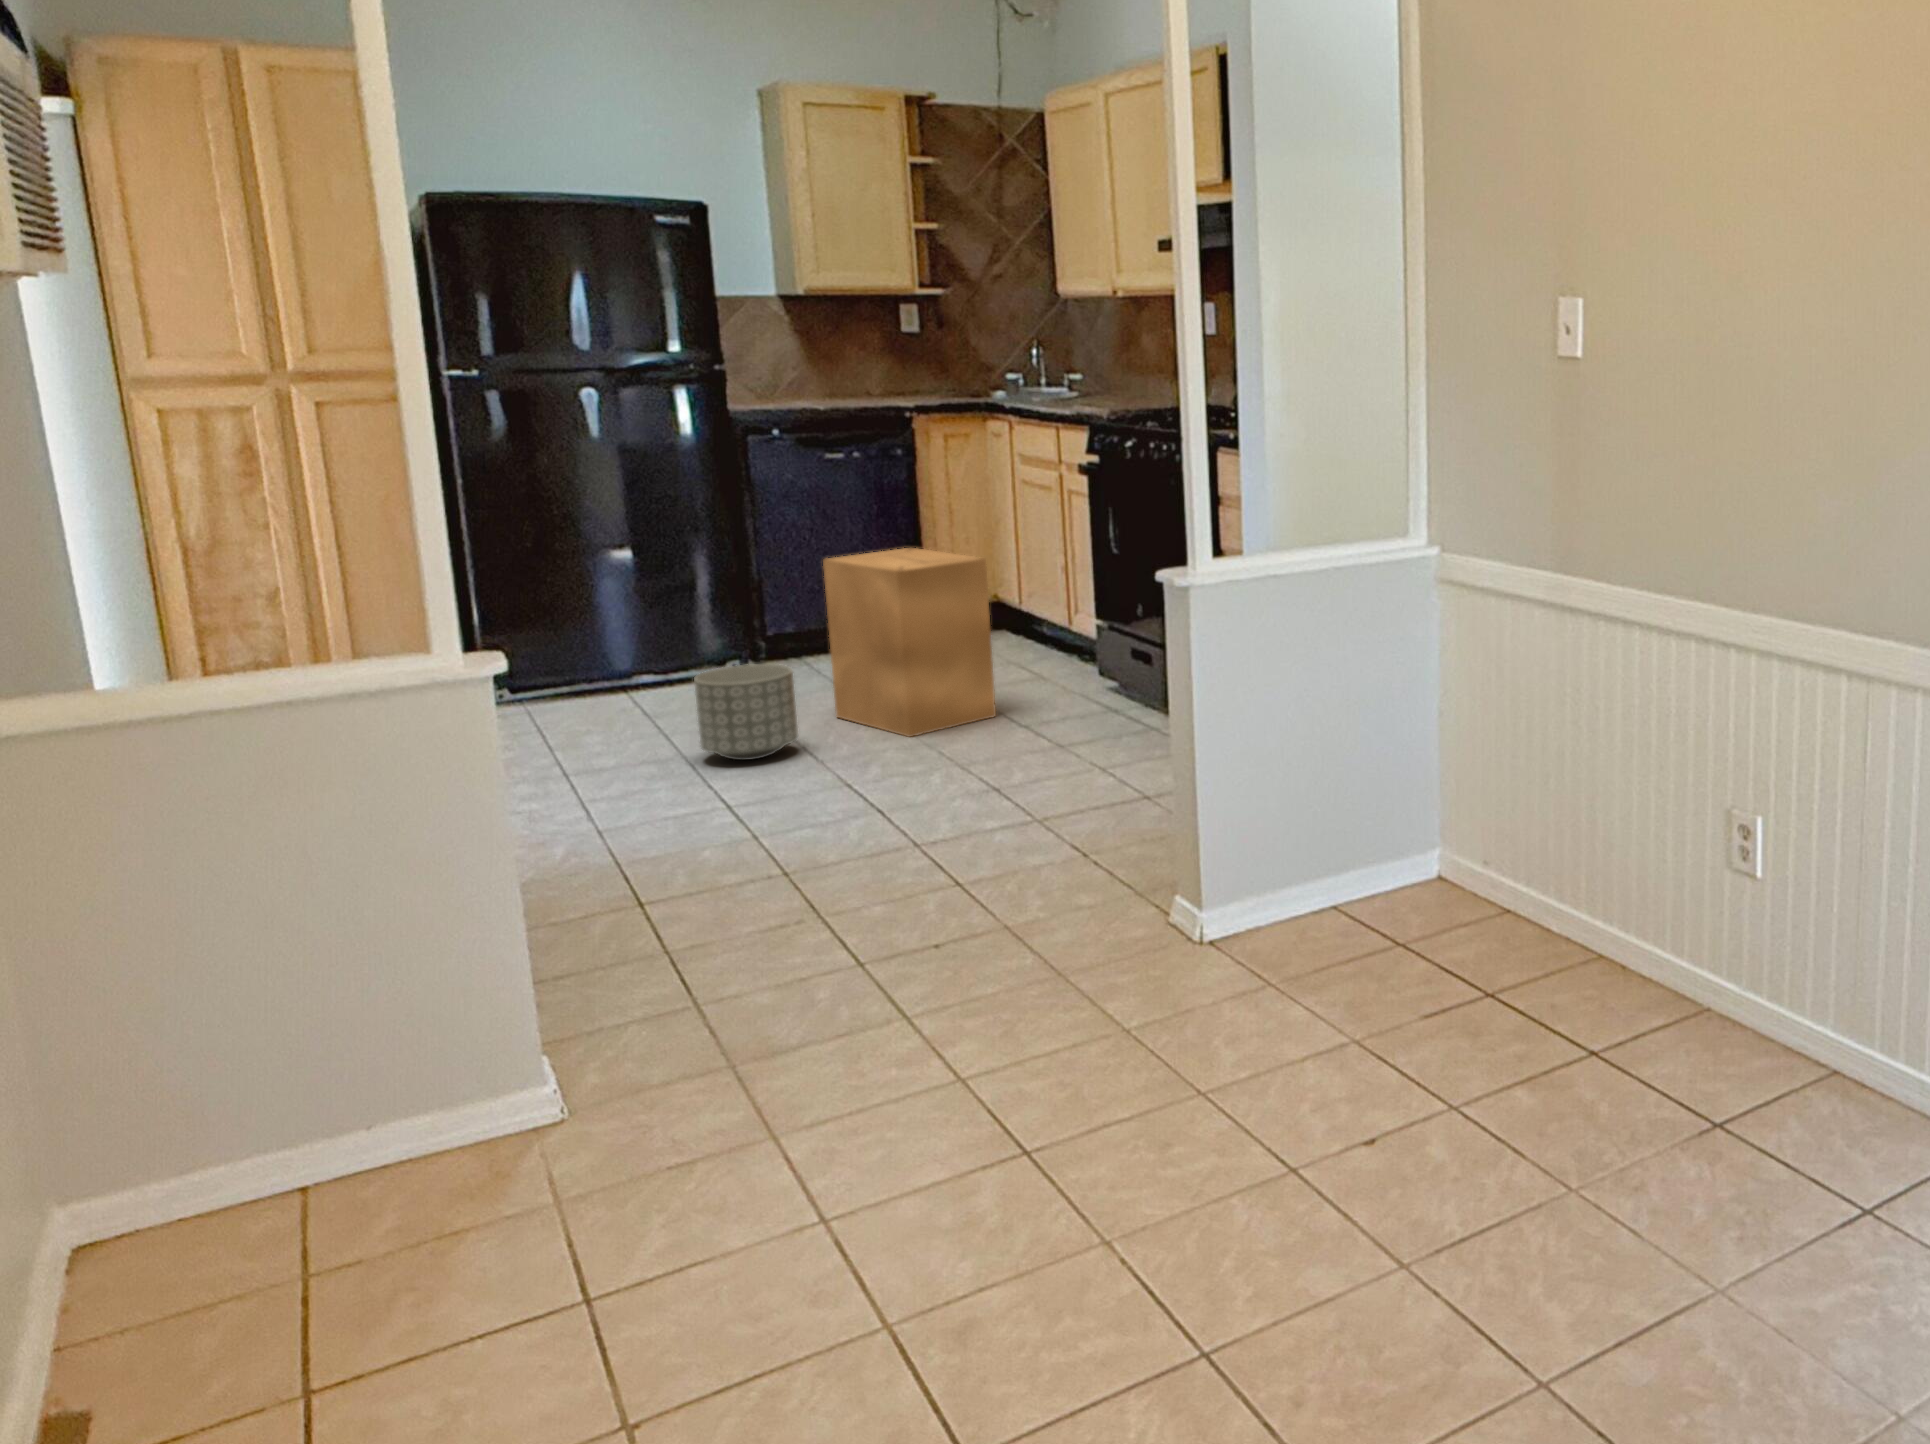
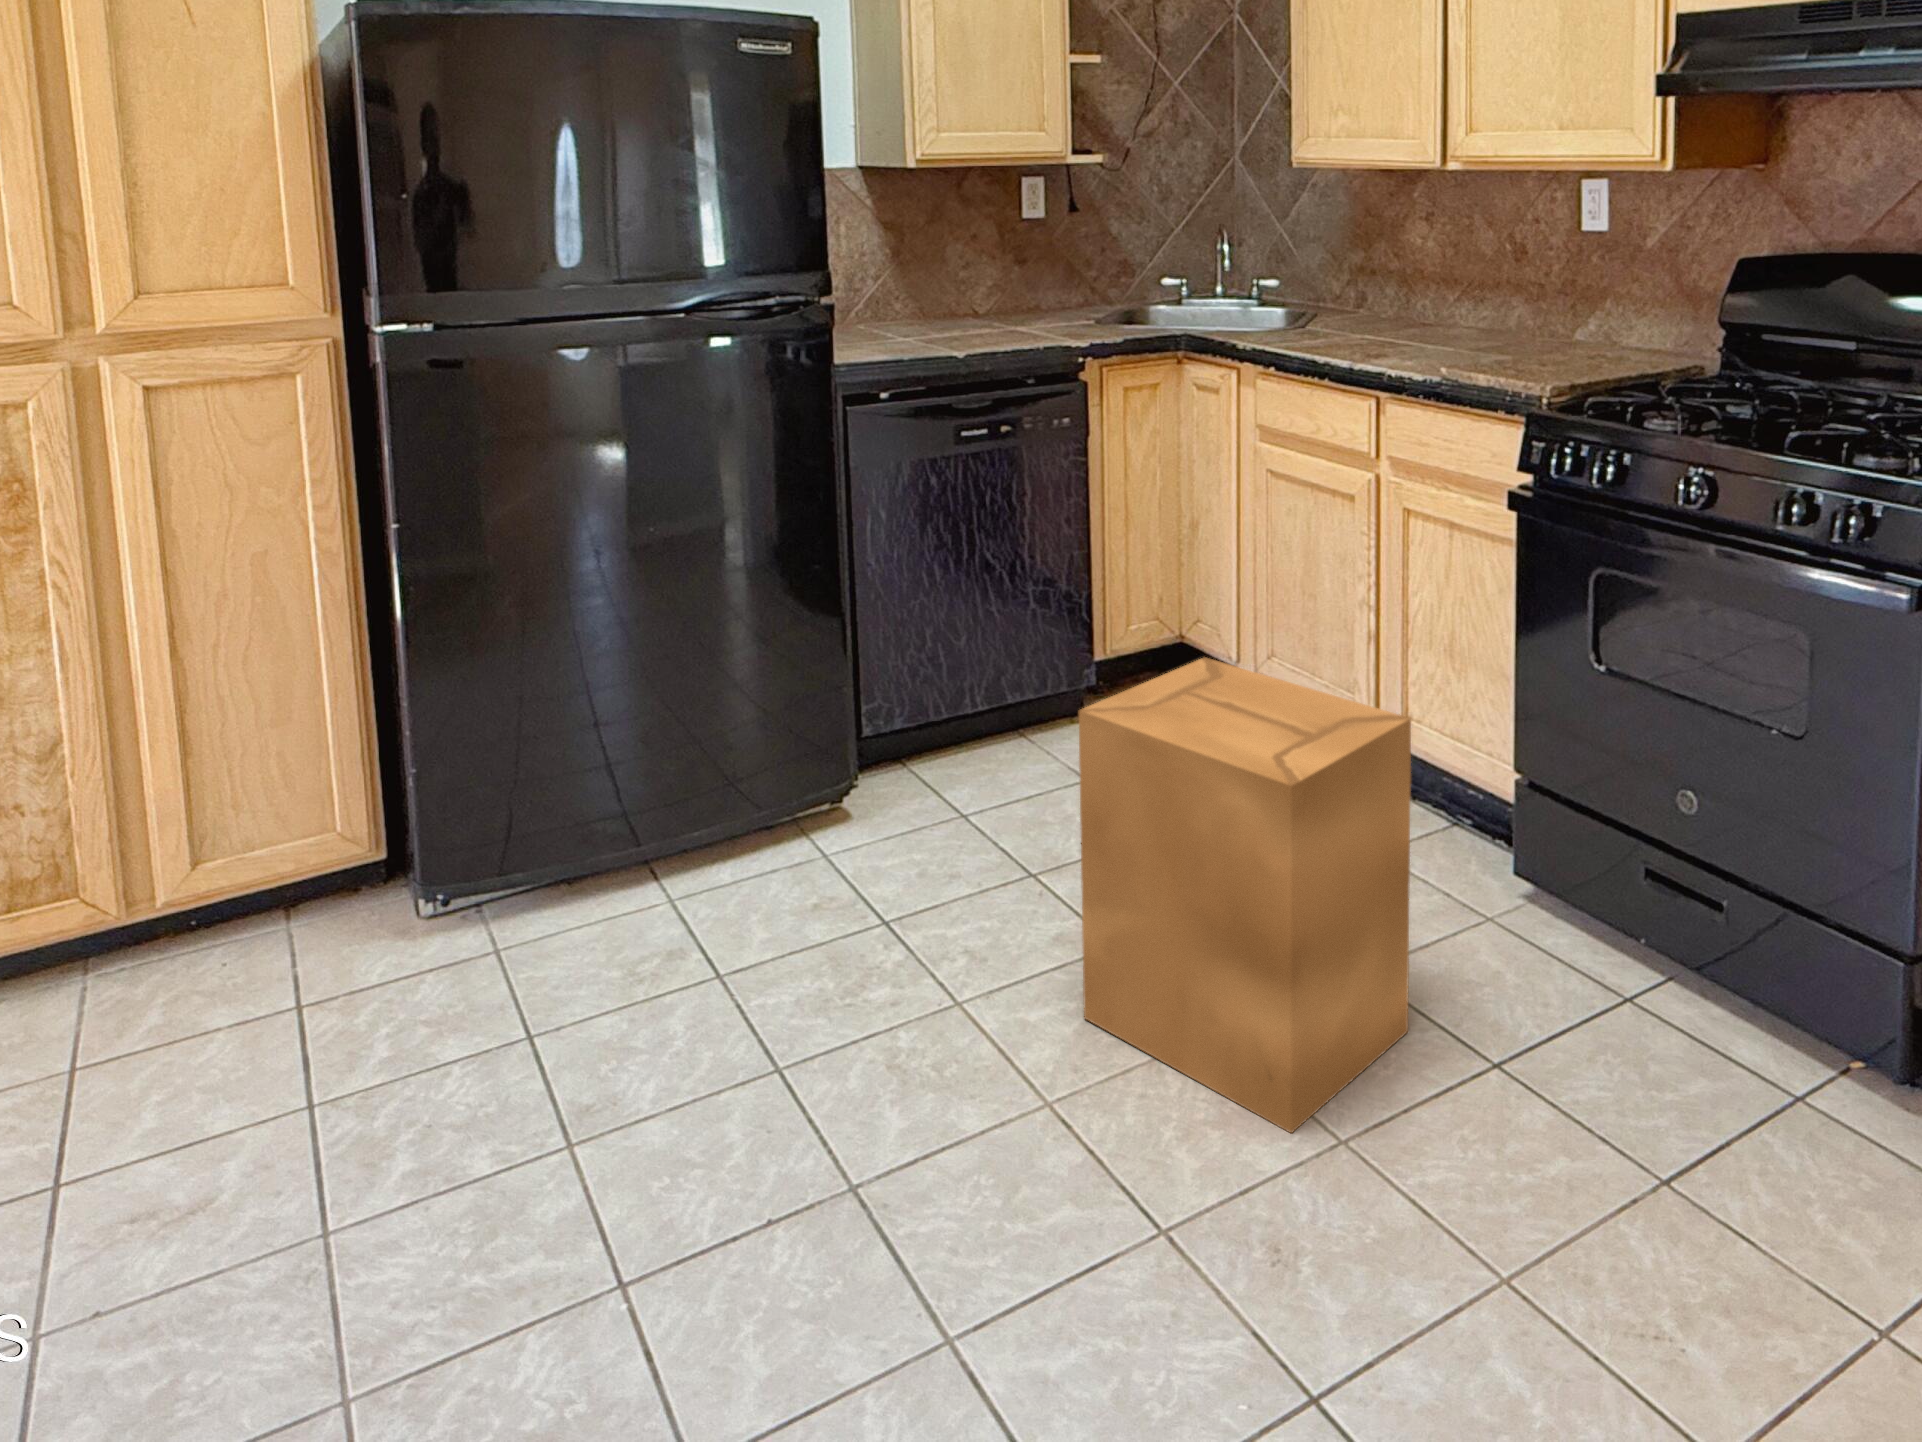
planter: present [694,664,798,760] -> none [886,987,1091,1271]

